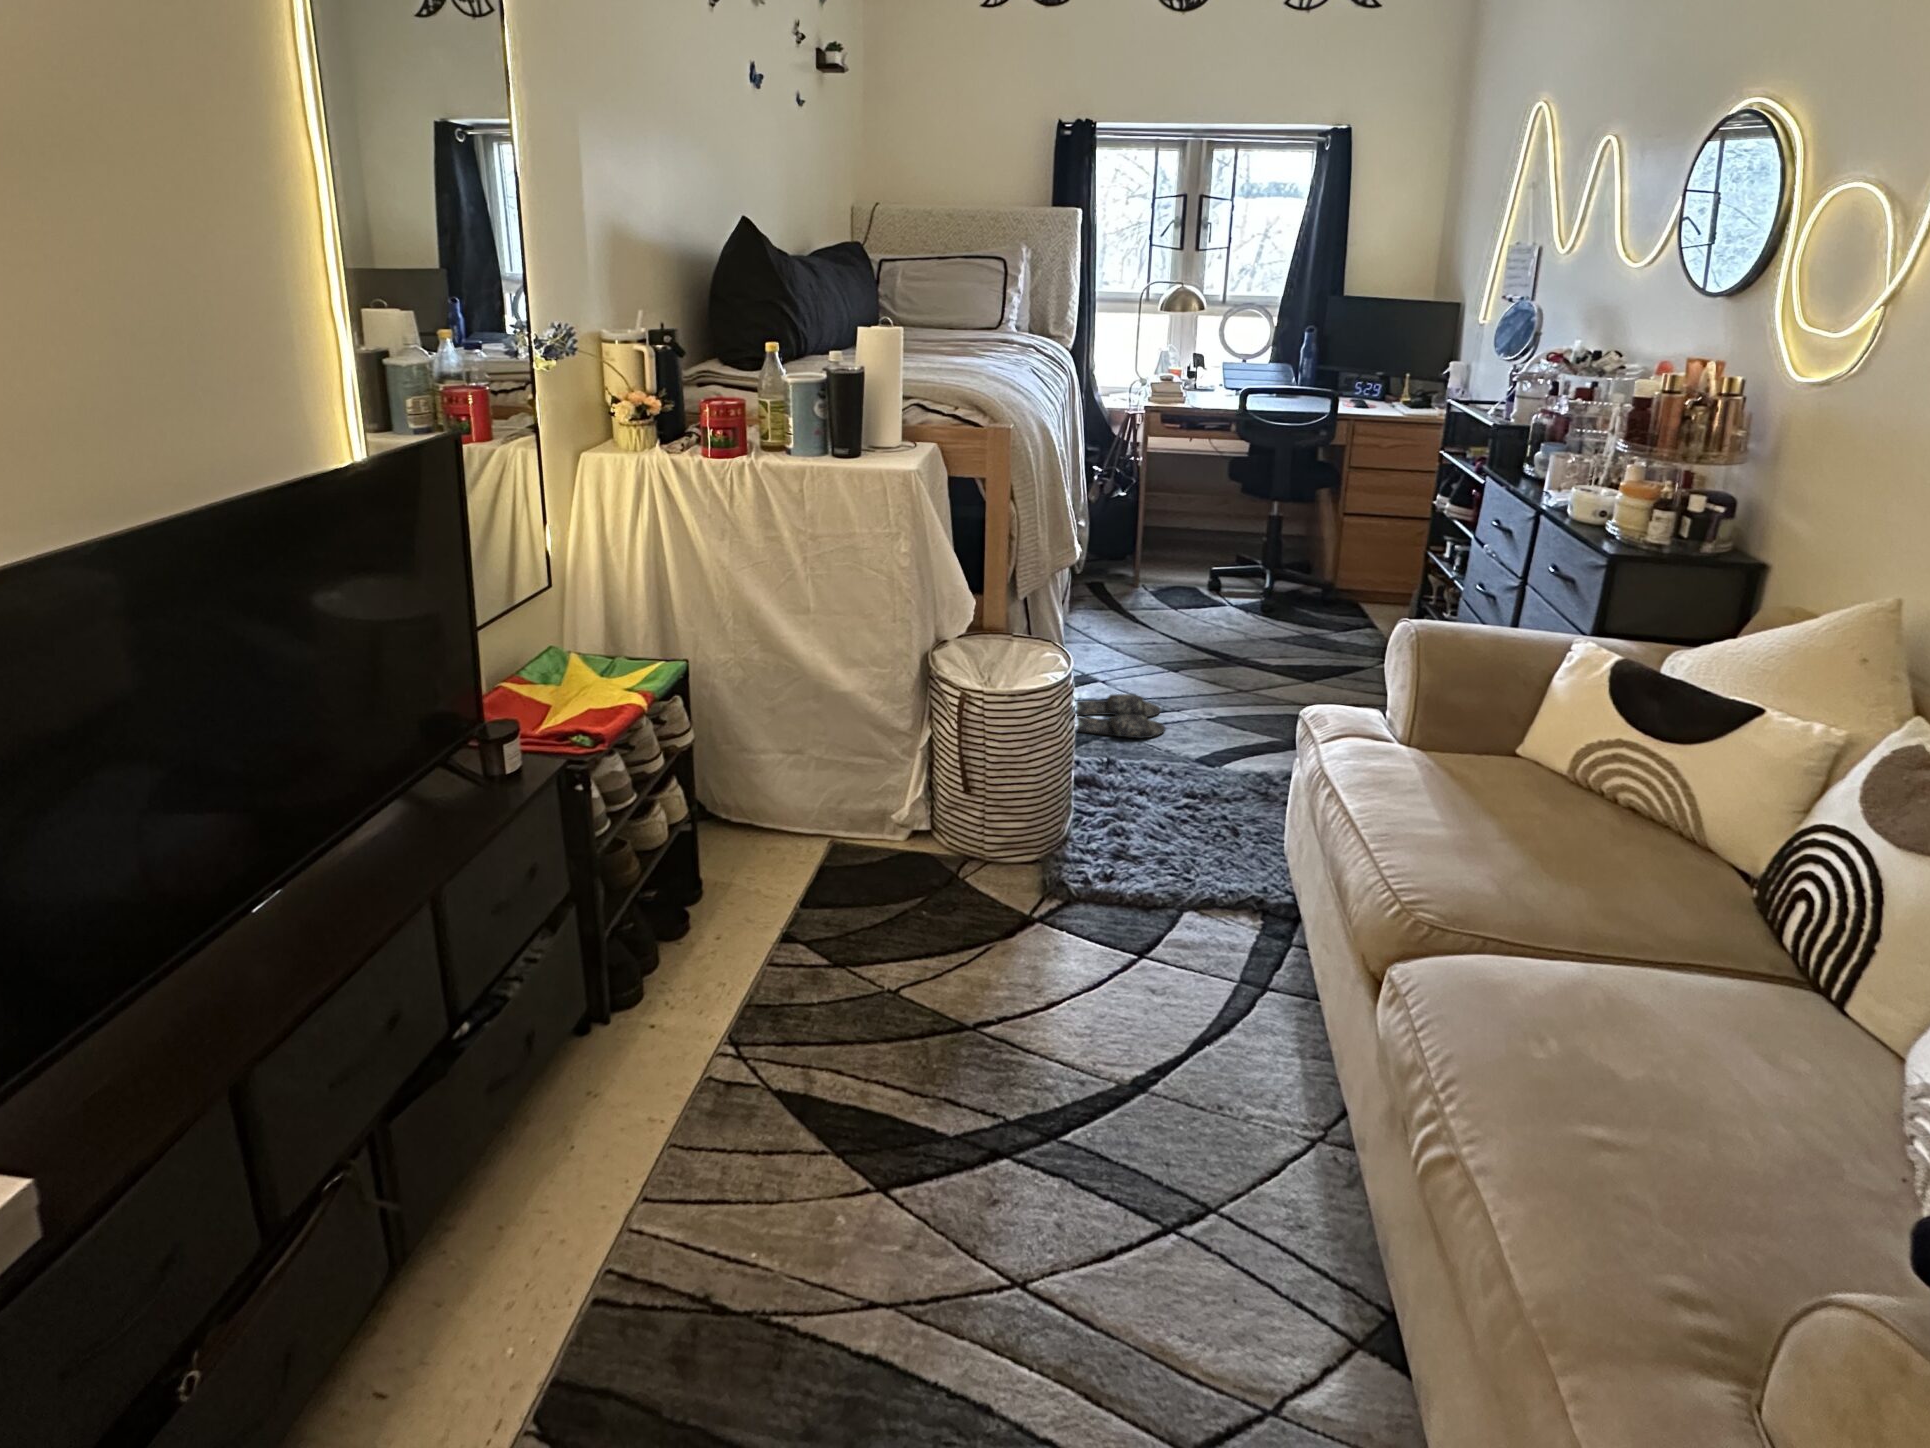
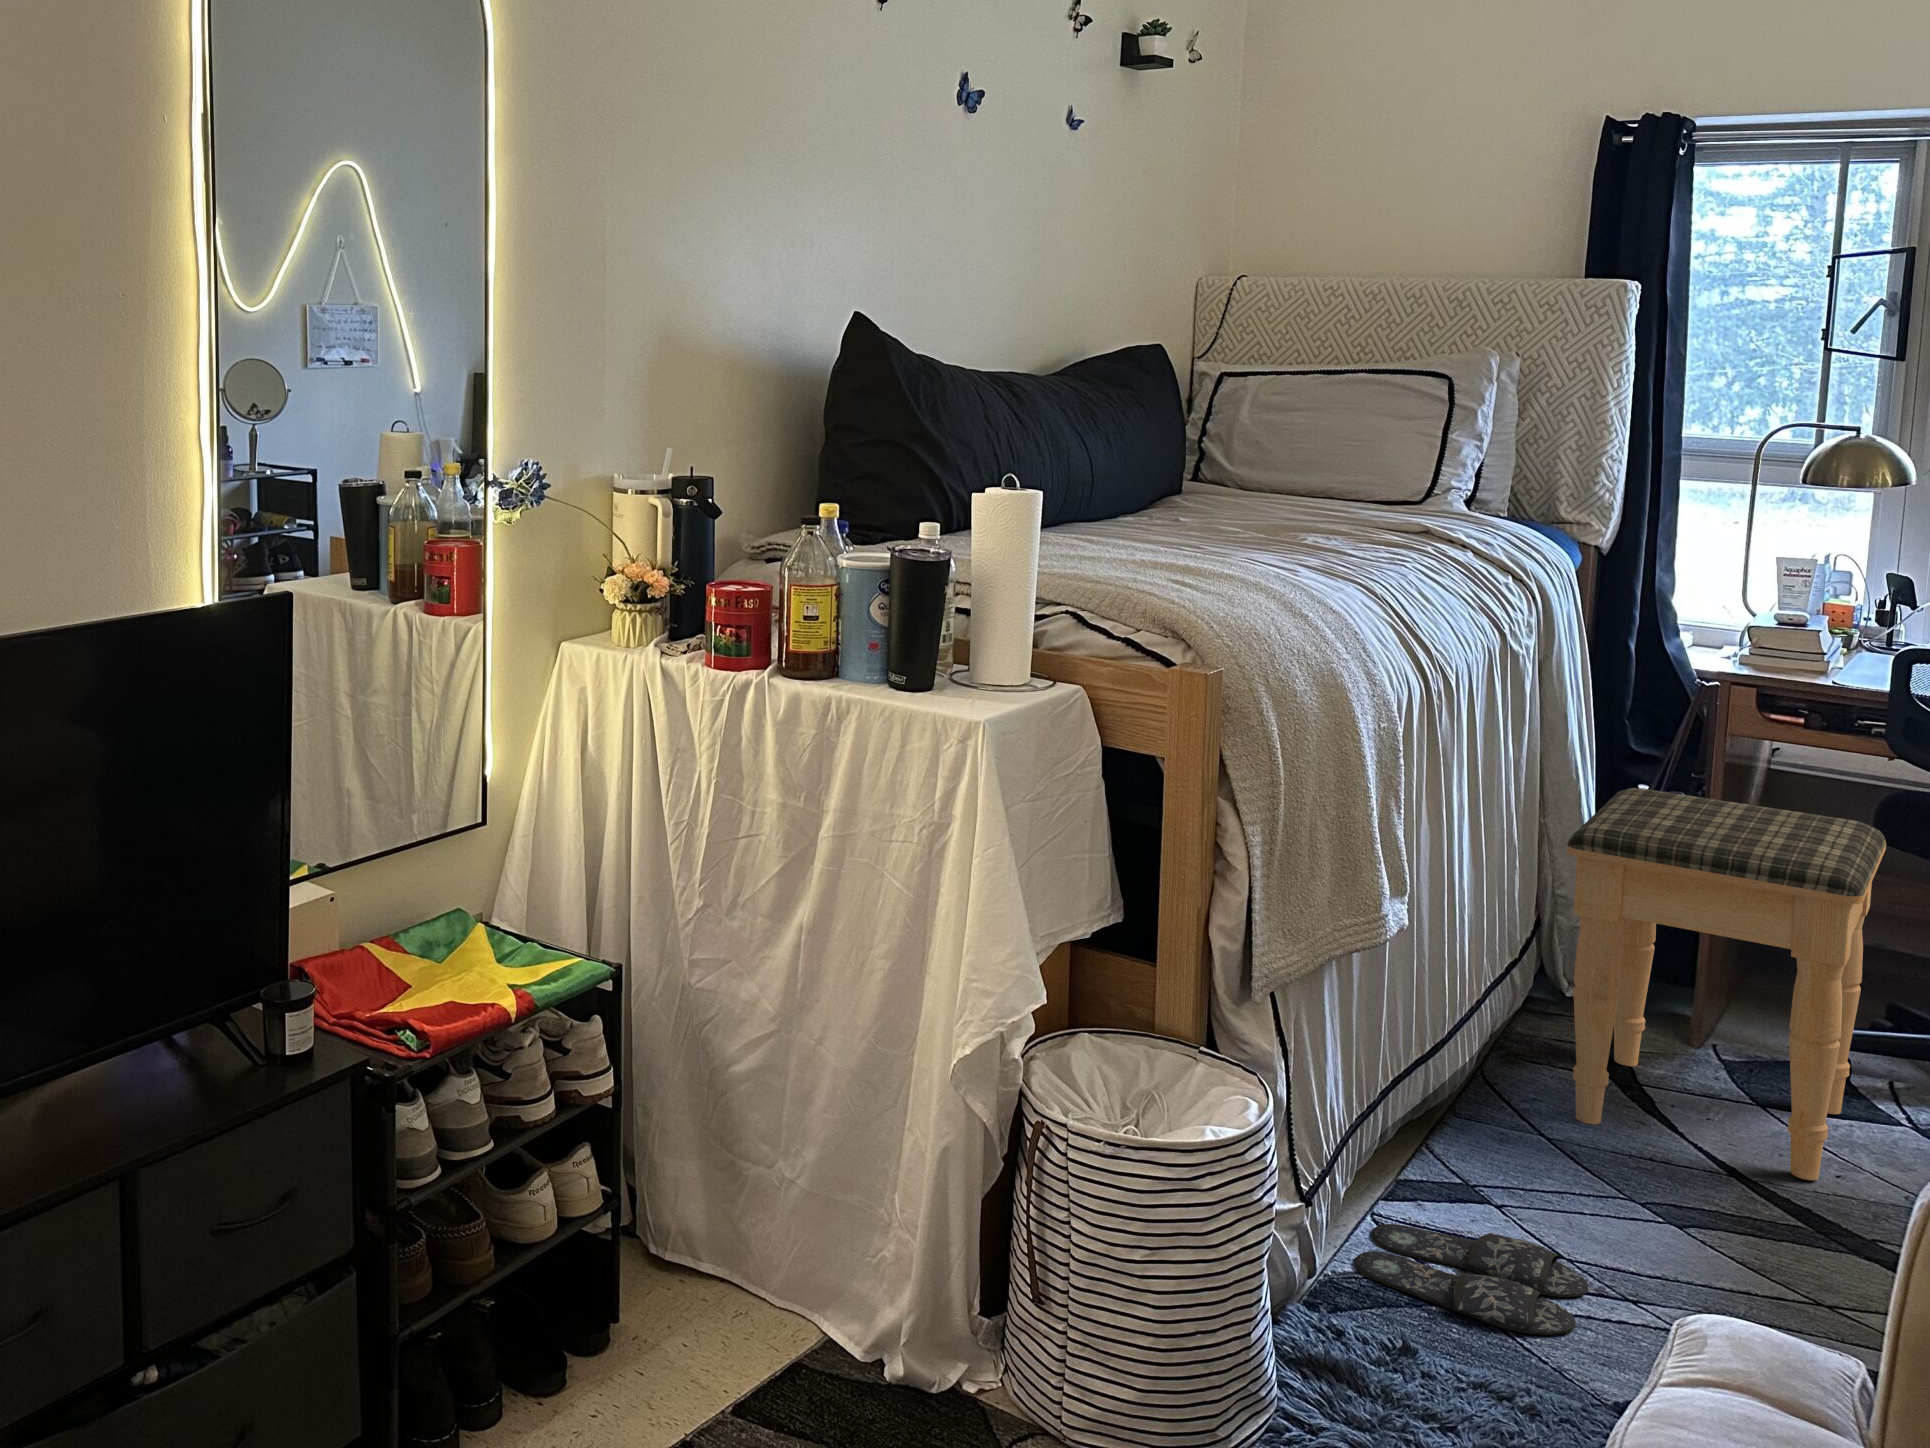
footstool: none [1105,466,1233,637] -> present [1567,788,1886,1180]

